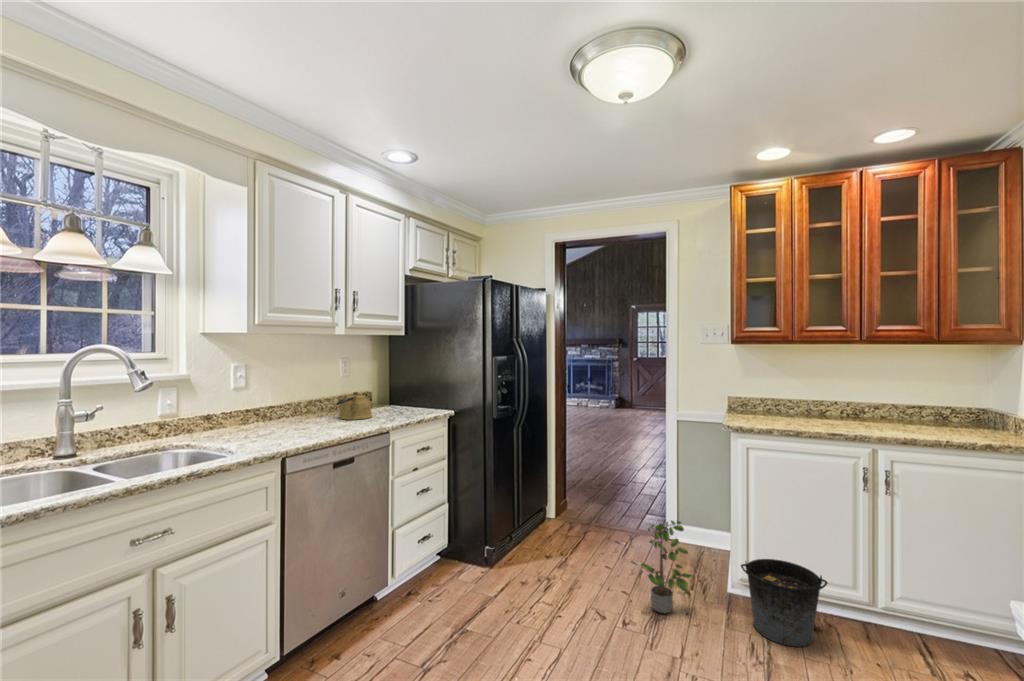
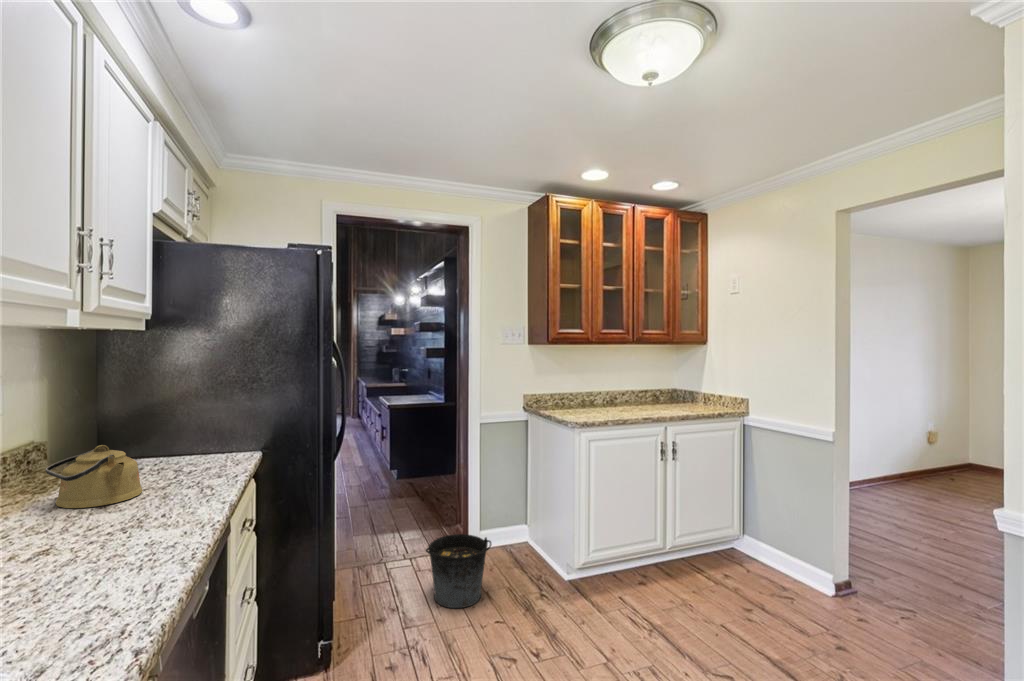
potted plant: present [641,520,693,613] -> none [527,523,572,627]
bucket: present [741,559,828,646] -> present [426,534,491,608]

